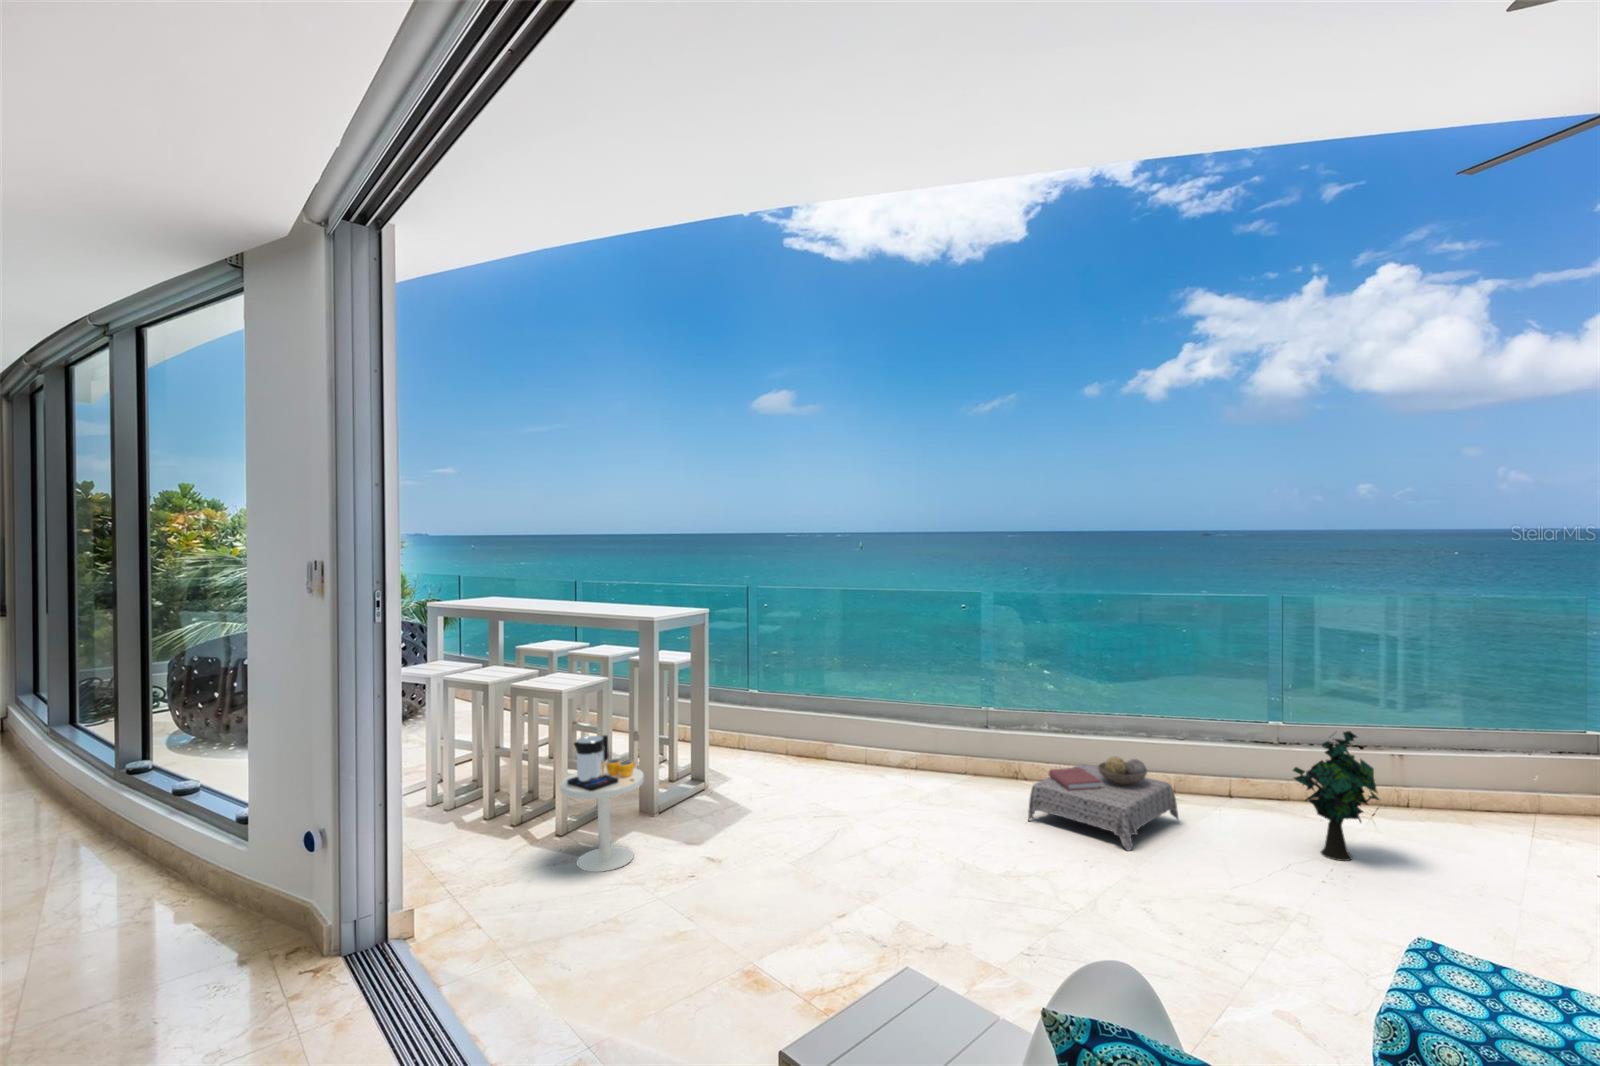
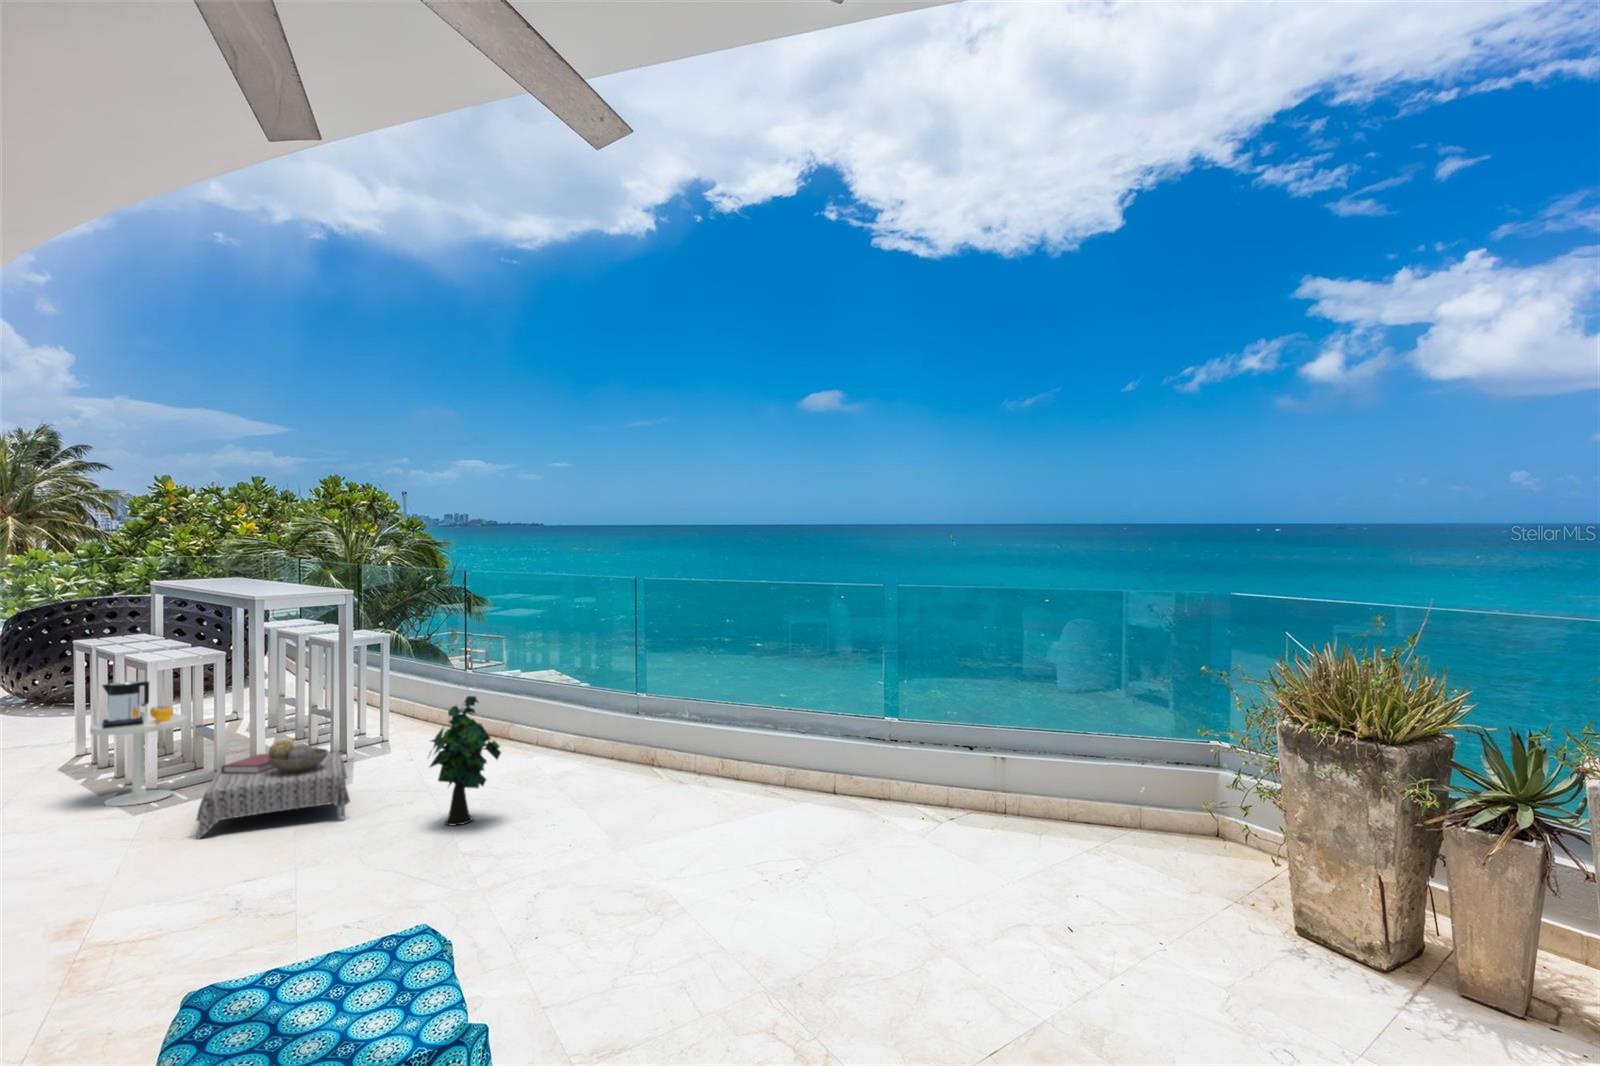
decorative plant: present [1293,731,1379,861] -> present [429,696,501,825]
ottoman: present [1028,756,1179,851] -> present [196,740,350,839]

